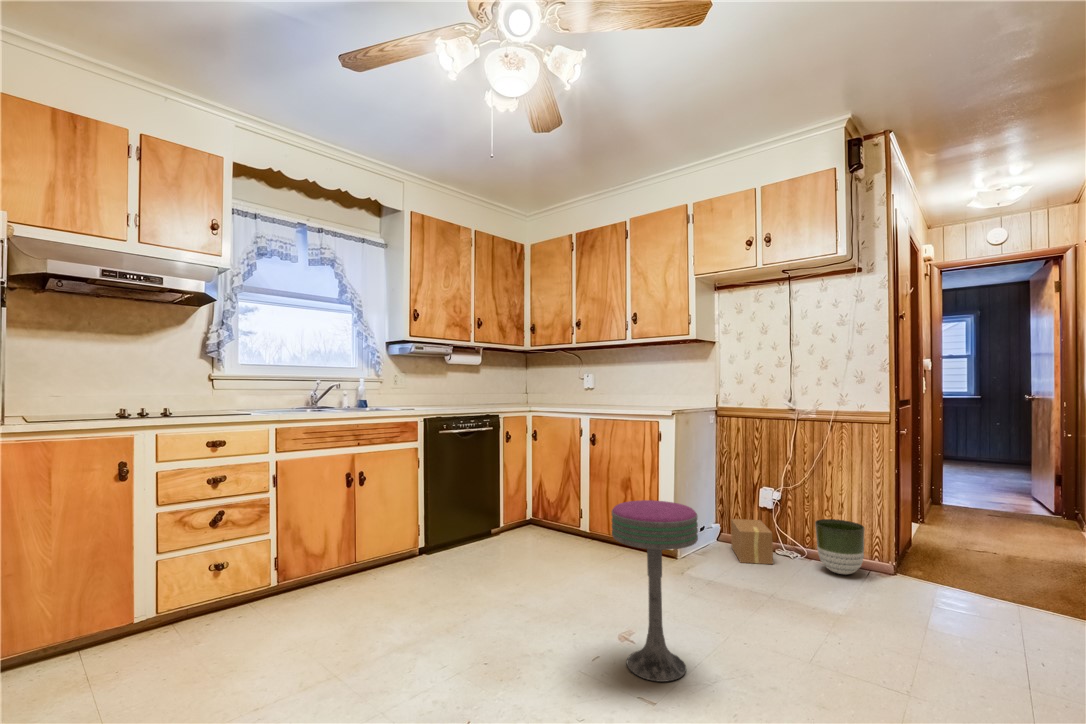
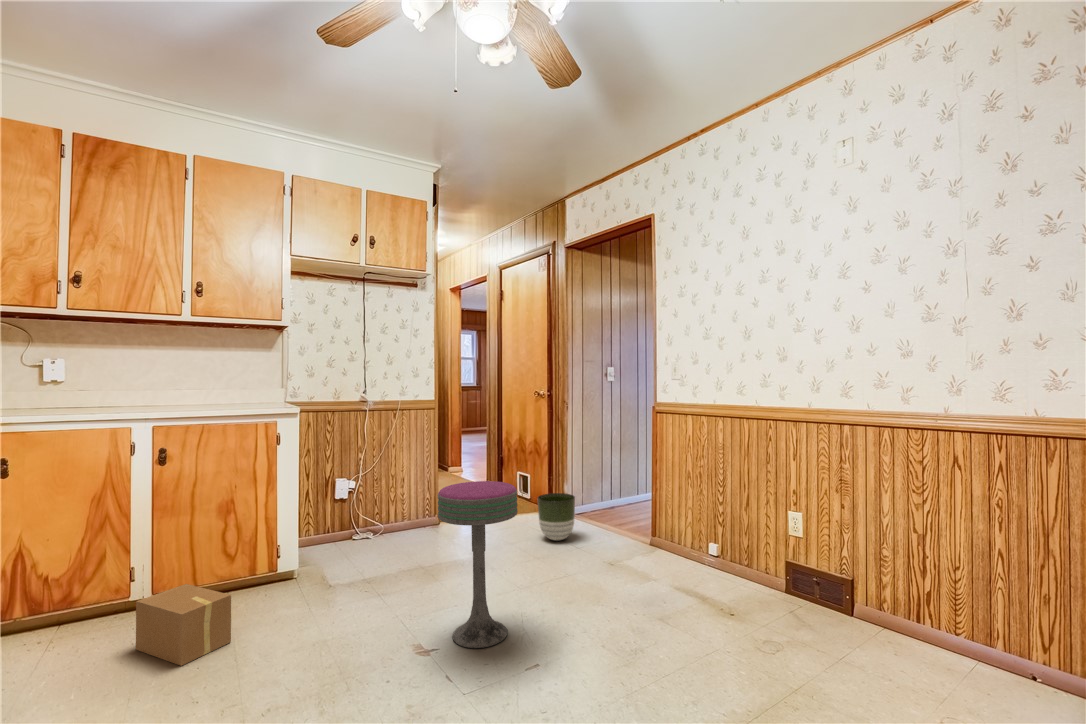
cardboard box: present [731,519,773,564] -> present [136,584,231,666]
planter: present [815,519,865,575] -> present [537,493,575,540]

